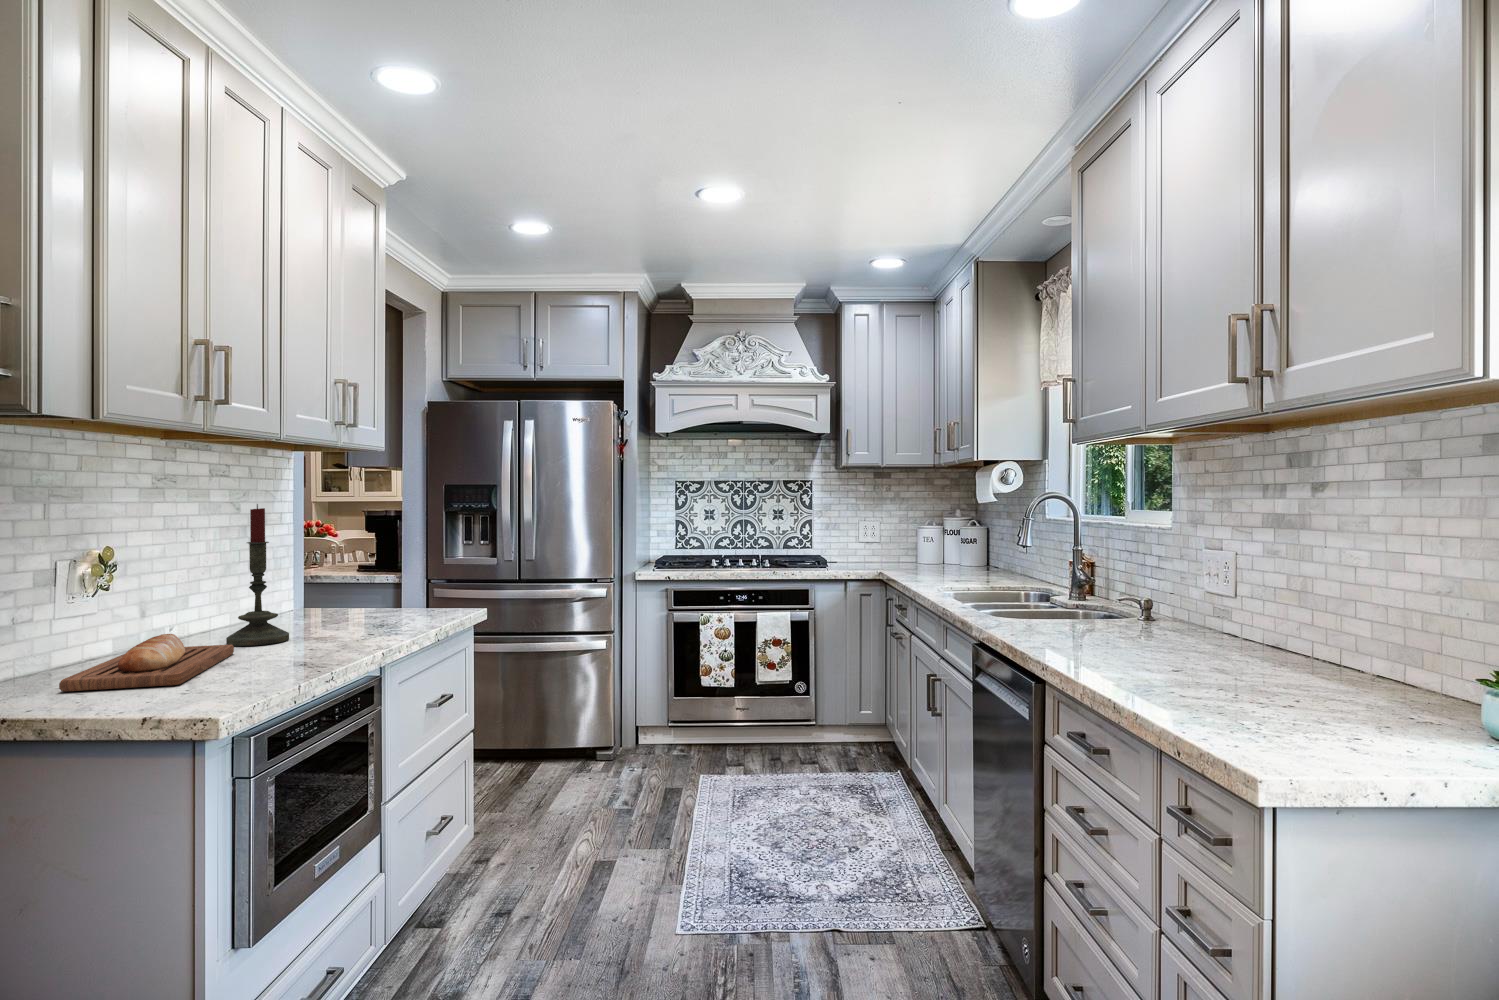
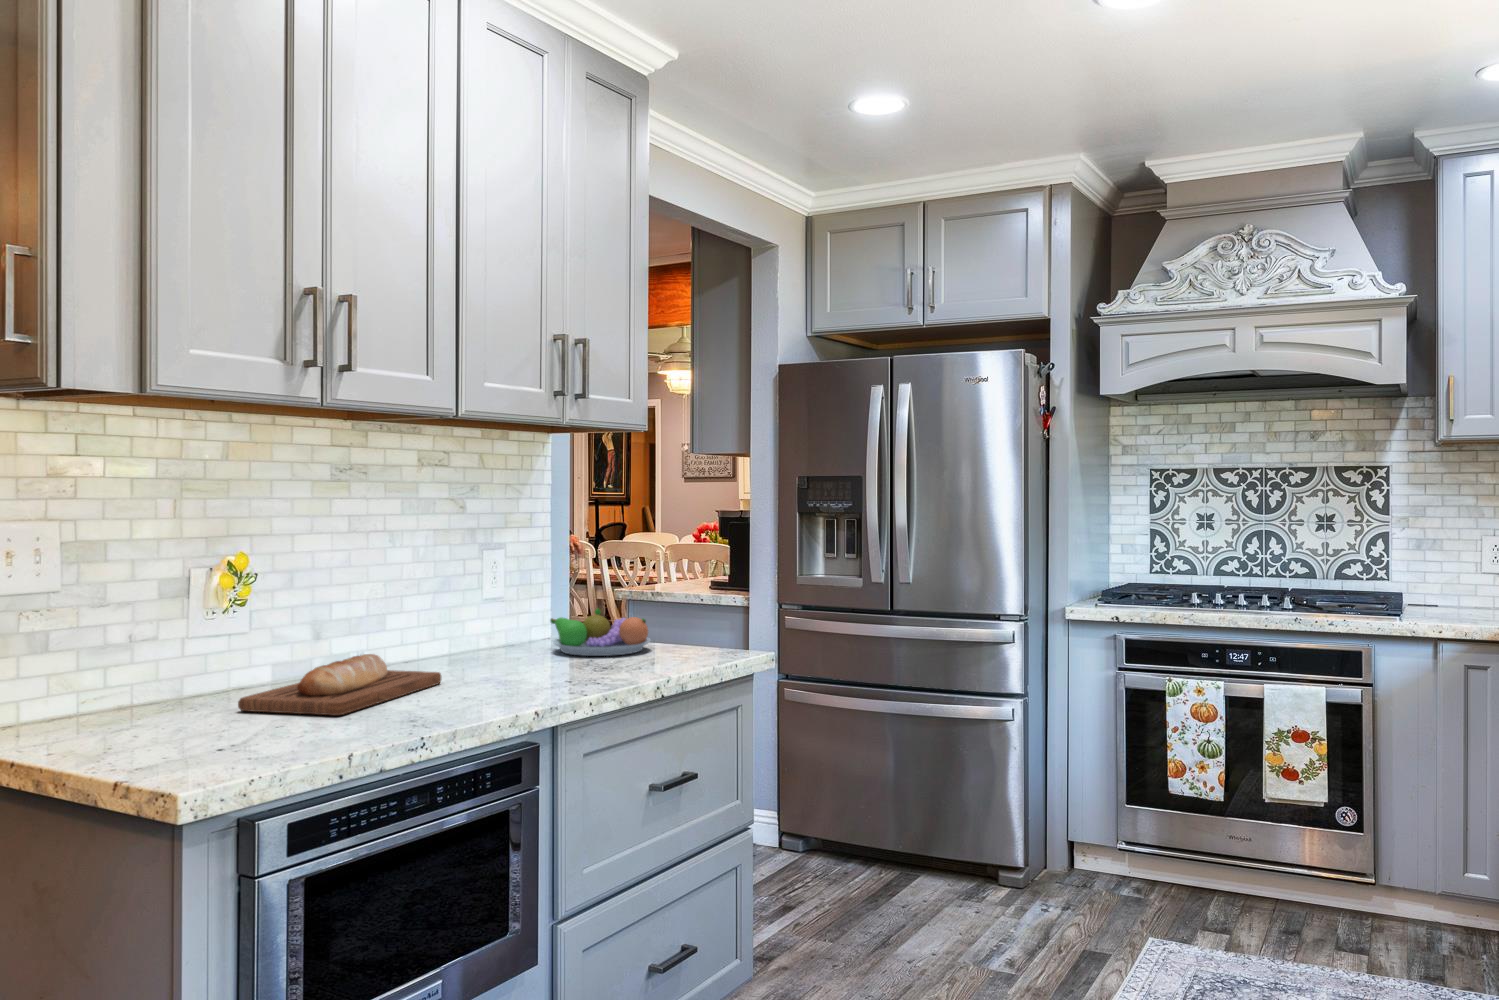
candle: present [226,504,289,646] -> none [451,503,518,675]
fruit bowl: none [290,587,383,624] -> present [550,609,650,656]

